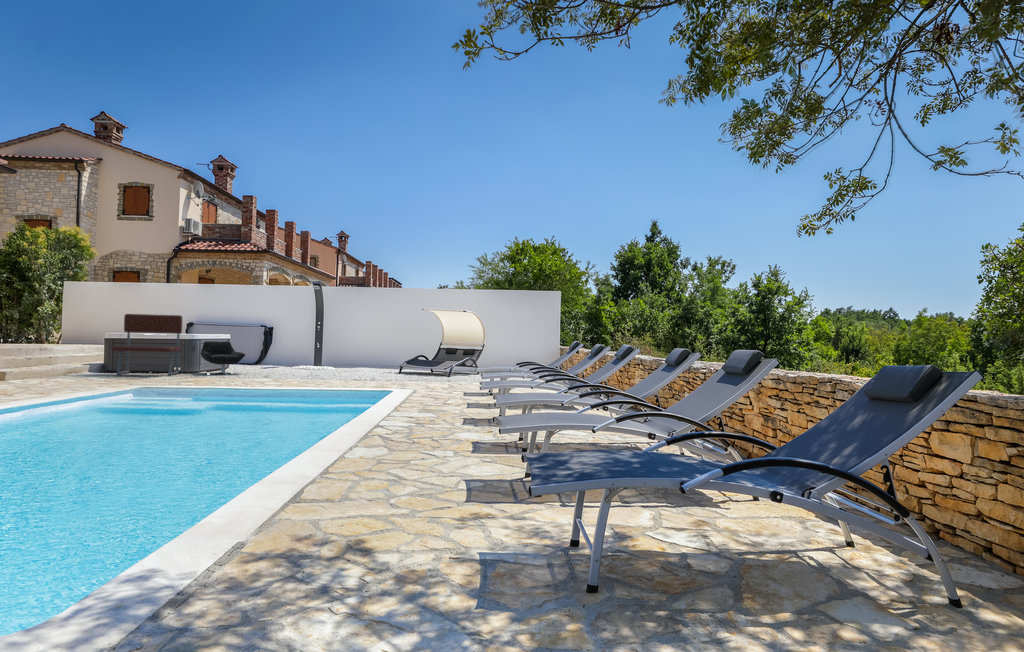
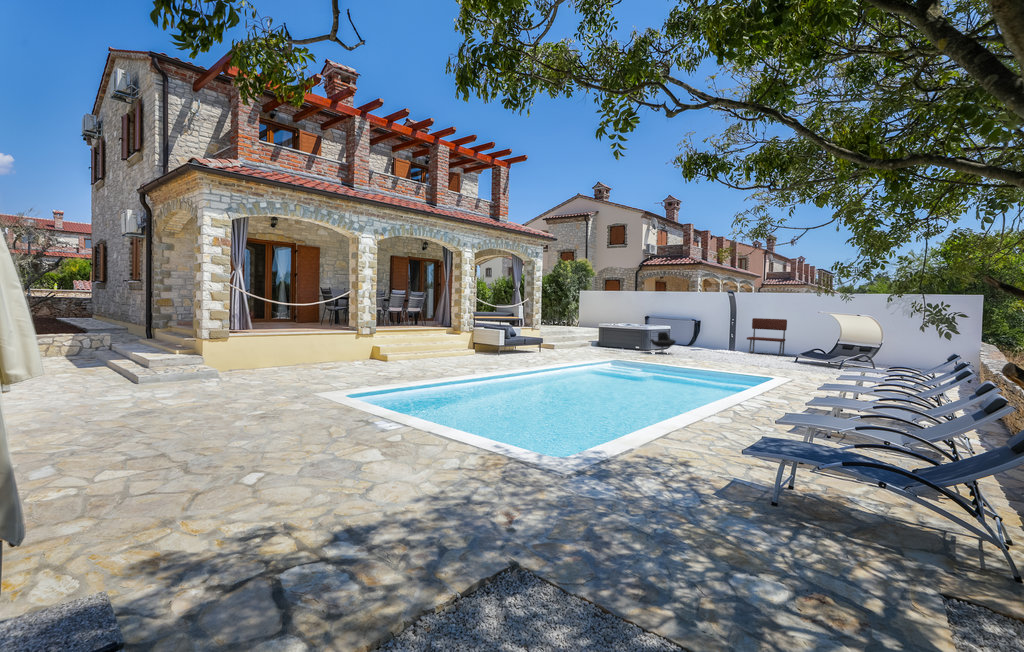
bench: present [111,314,182,375] -> present [747,318,787,356]

